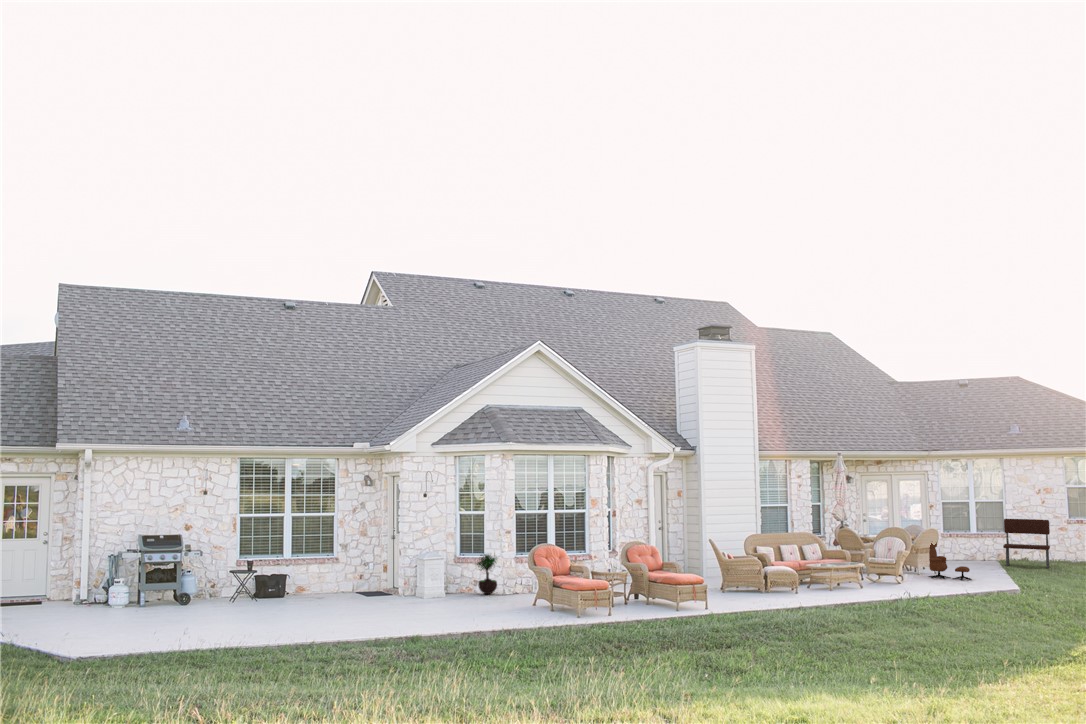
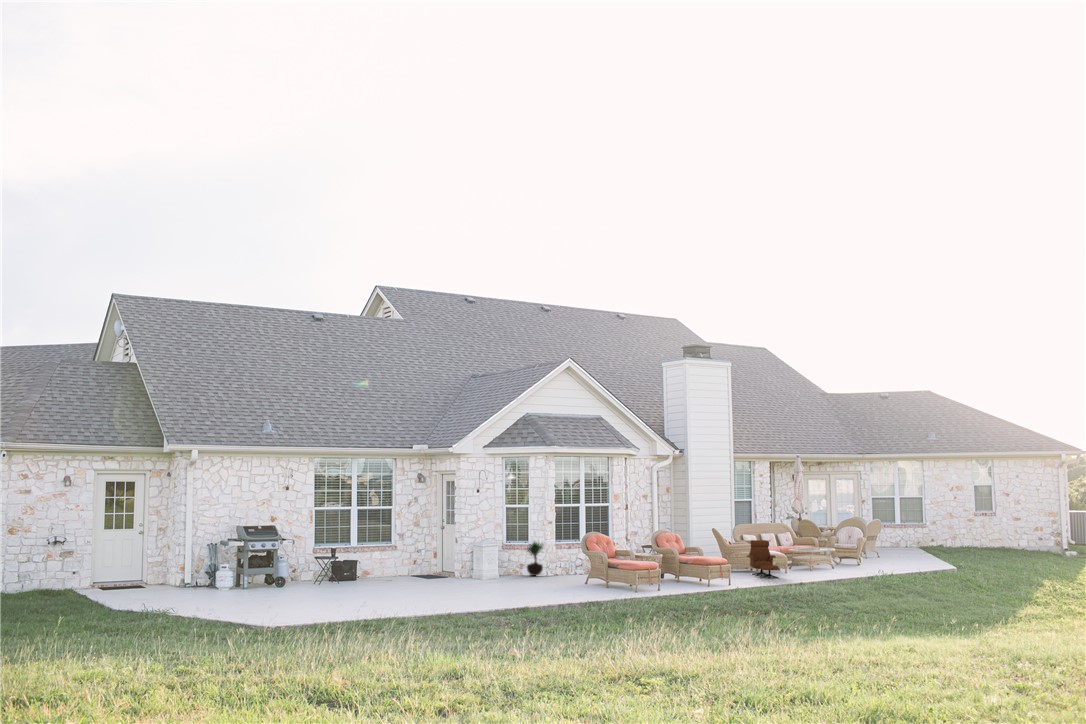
bench: present [1003,519,1050,568] -> none [924,512,961,553]
lounge chair: present [929,543,972,580] -> present [747,540,779,578]

